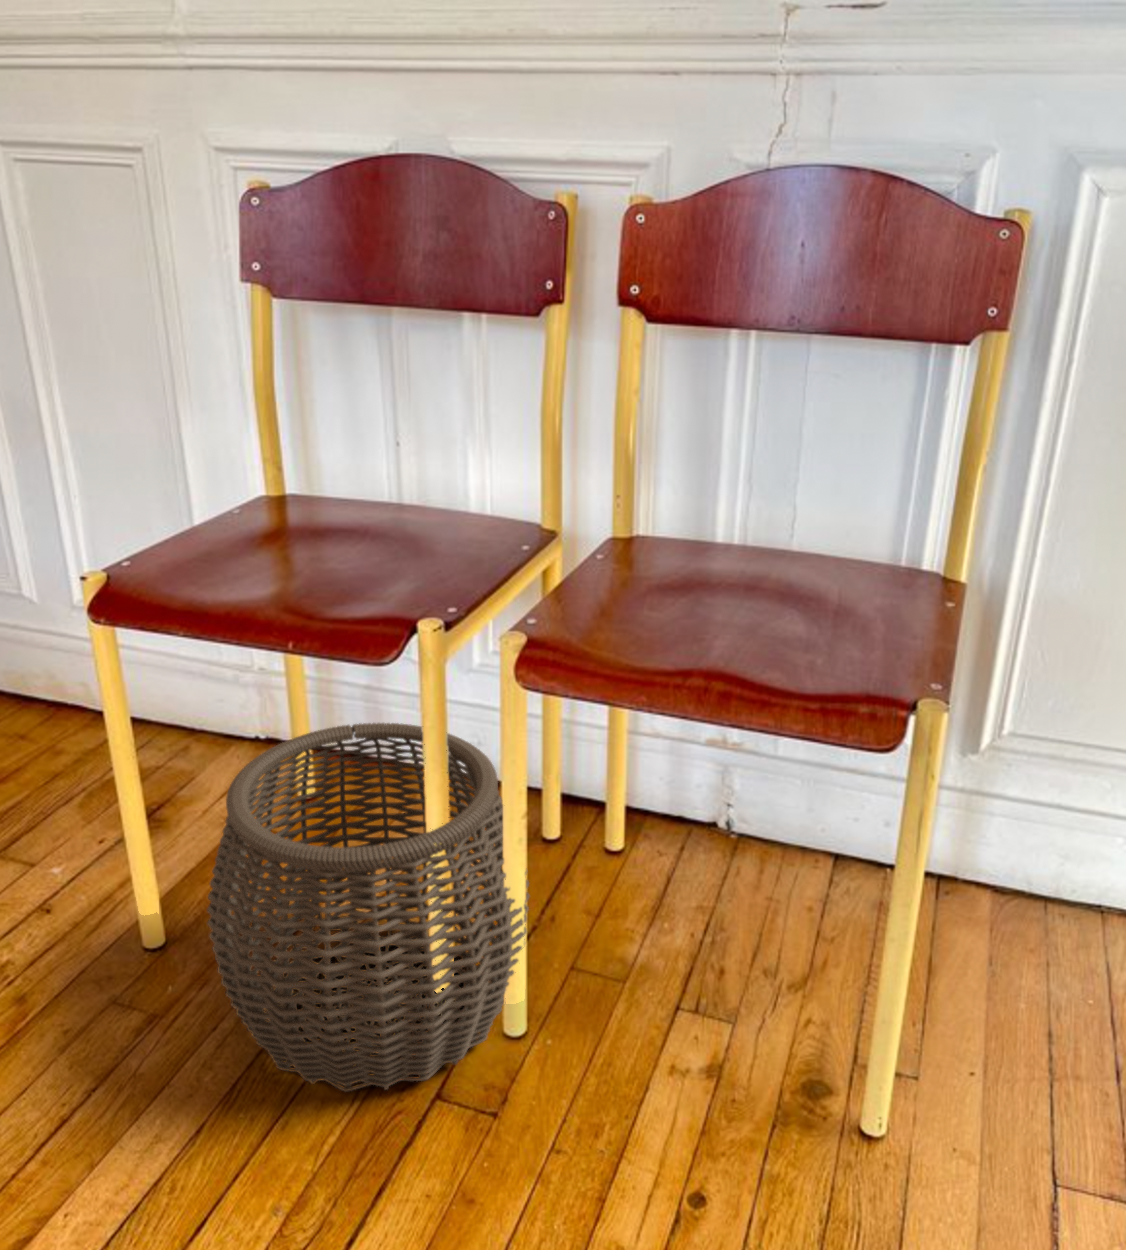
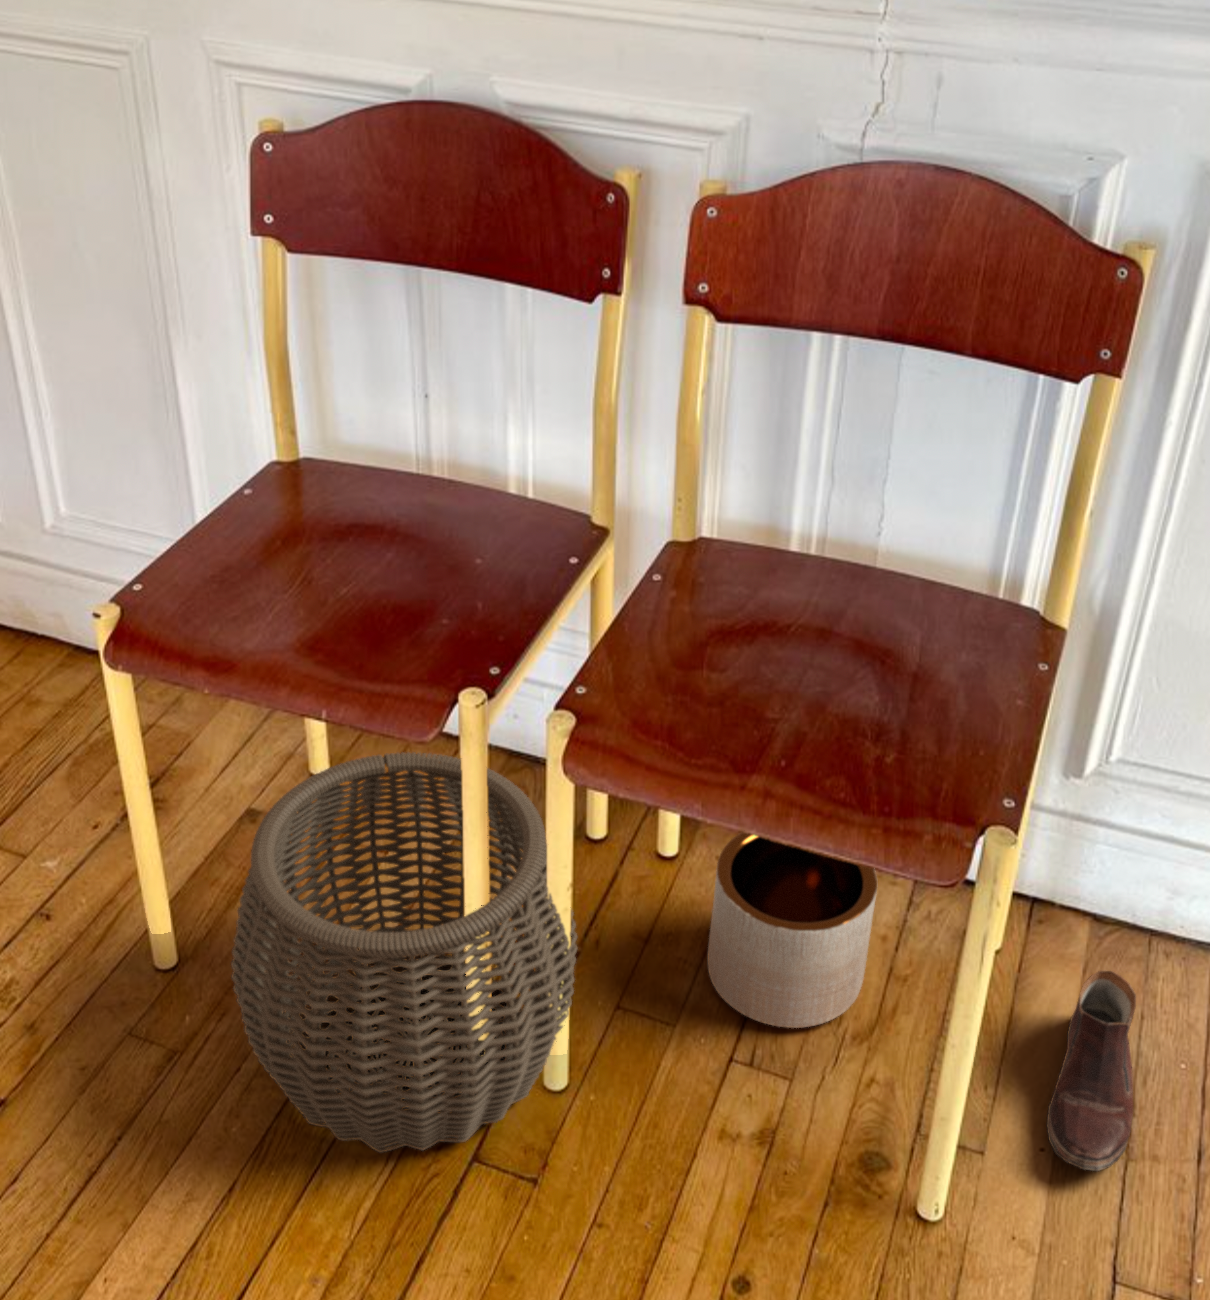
planter: none [650,795,800,978] -> present [708,832,877,1028]
shoe: none [975,911,1055,1085] -> present [1047,971,1136,1171]

